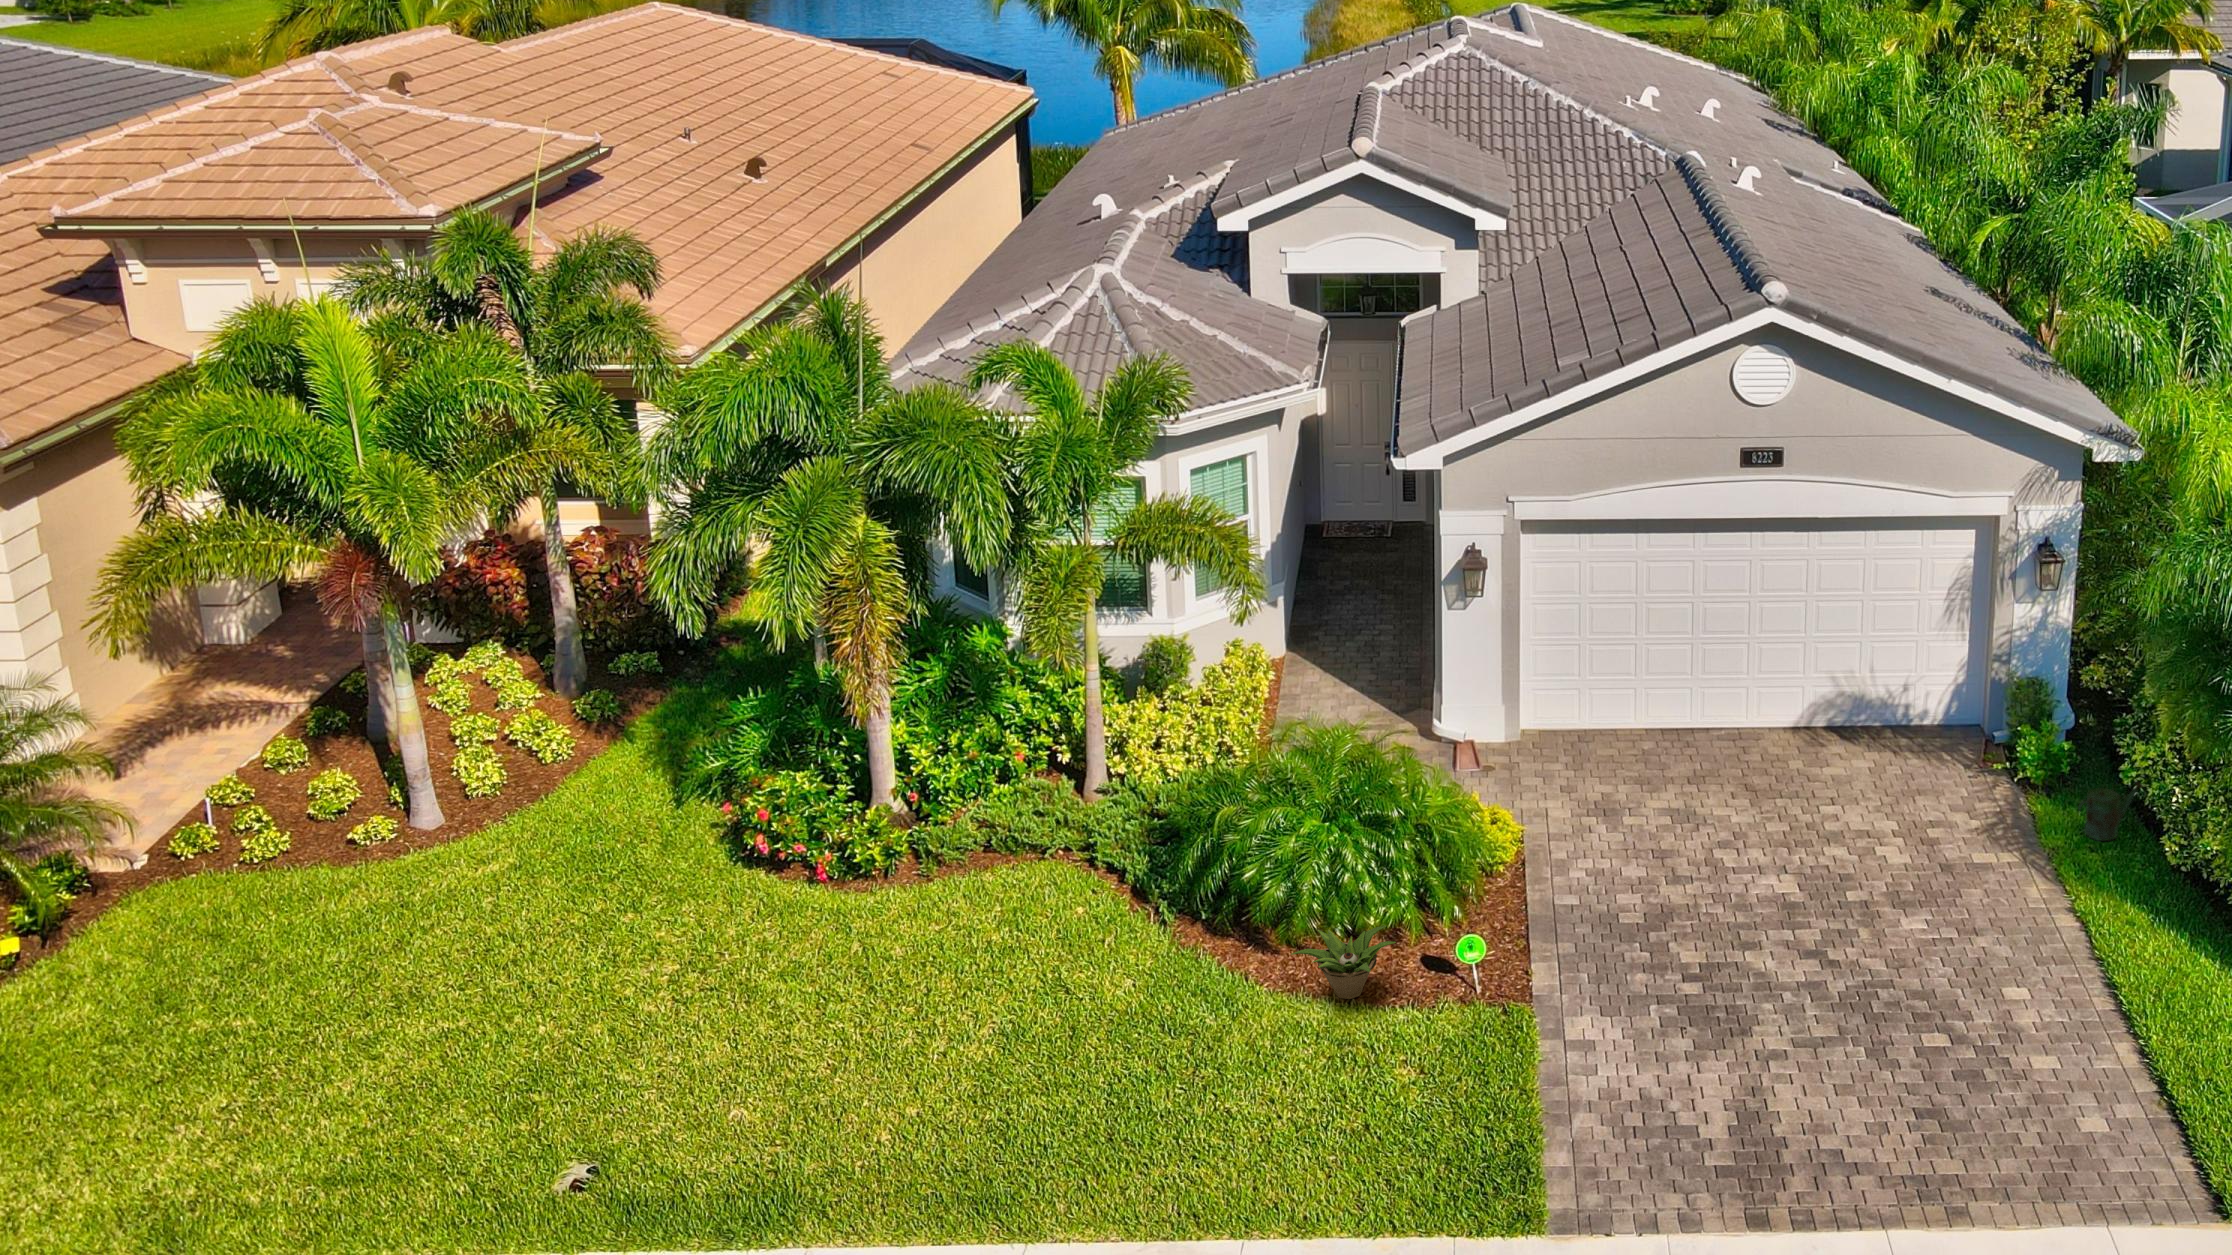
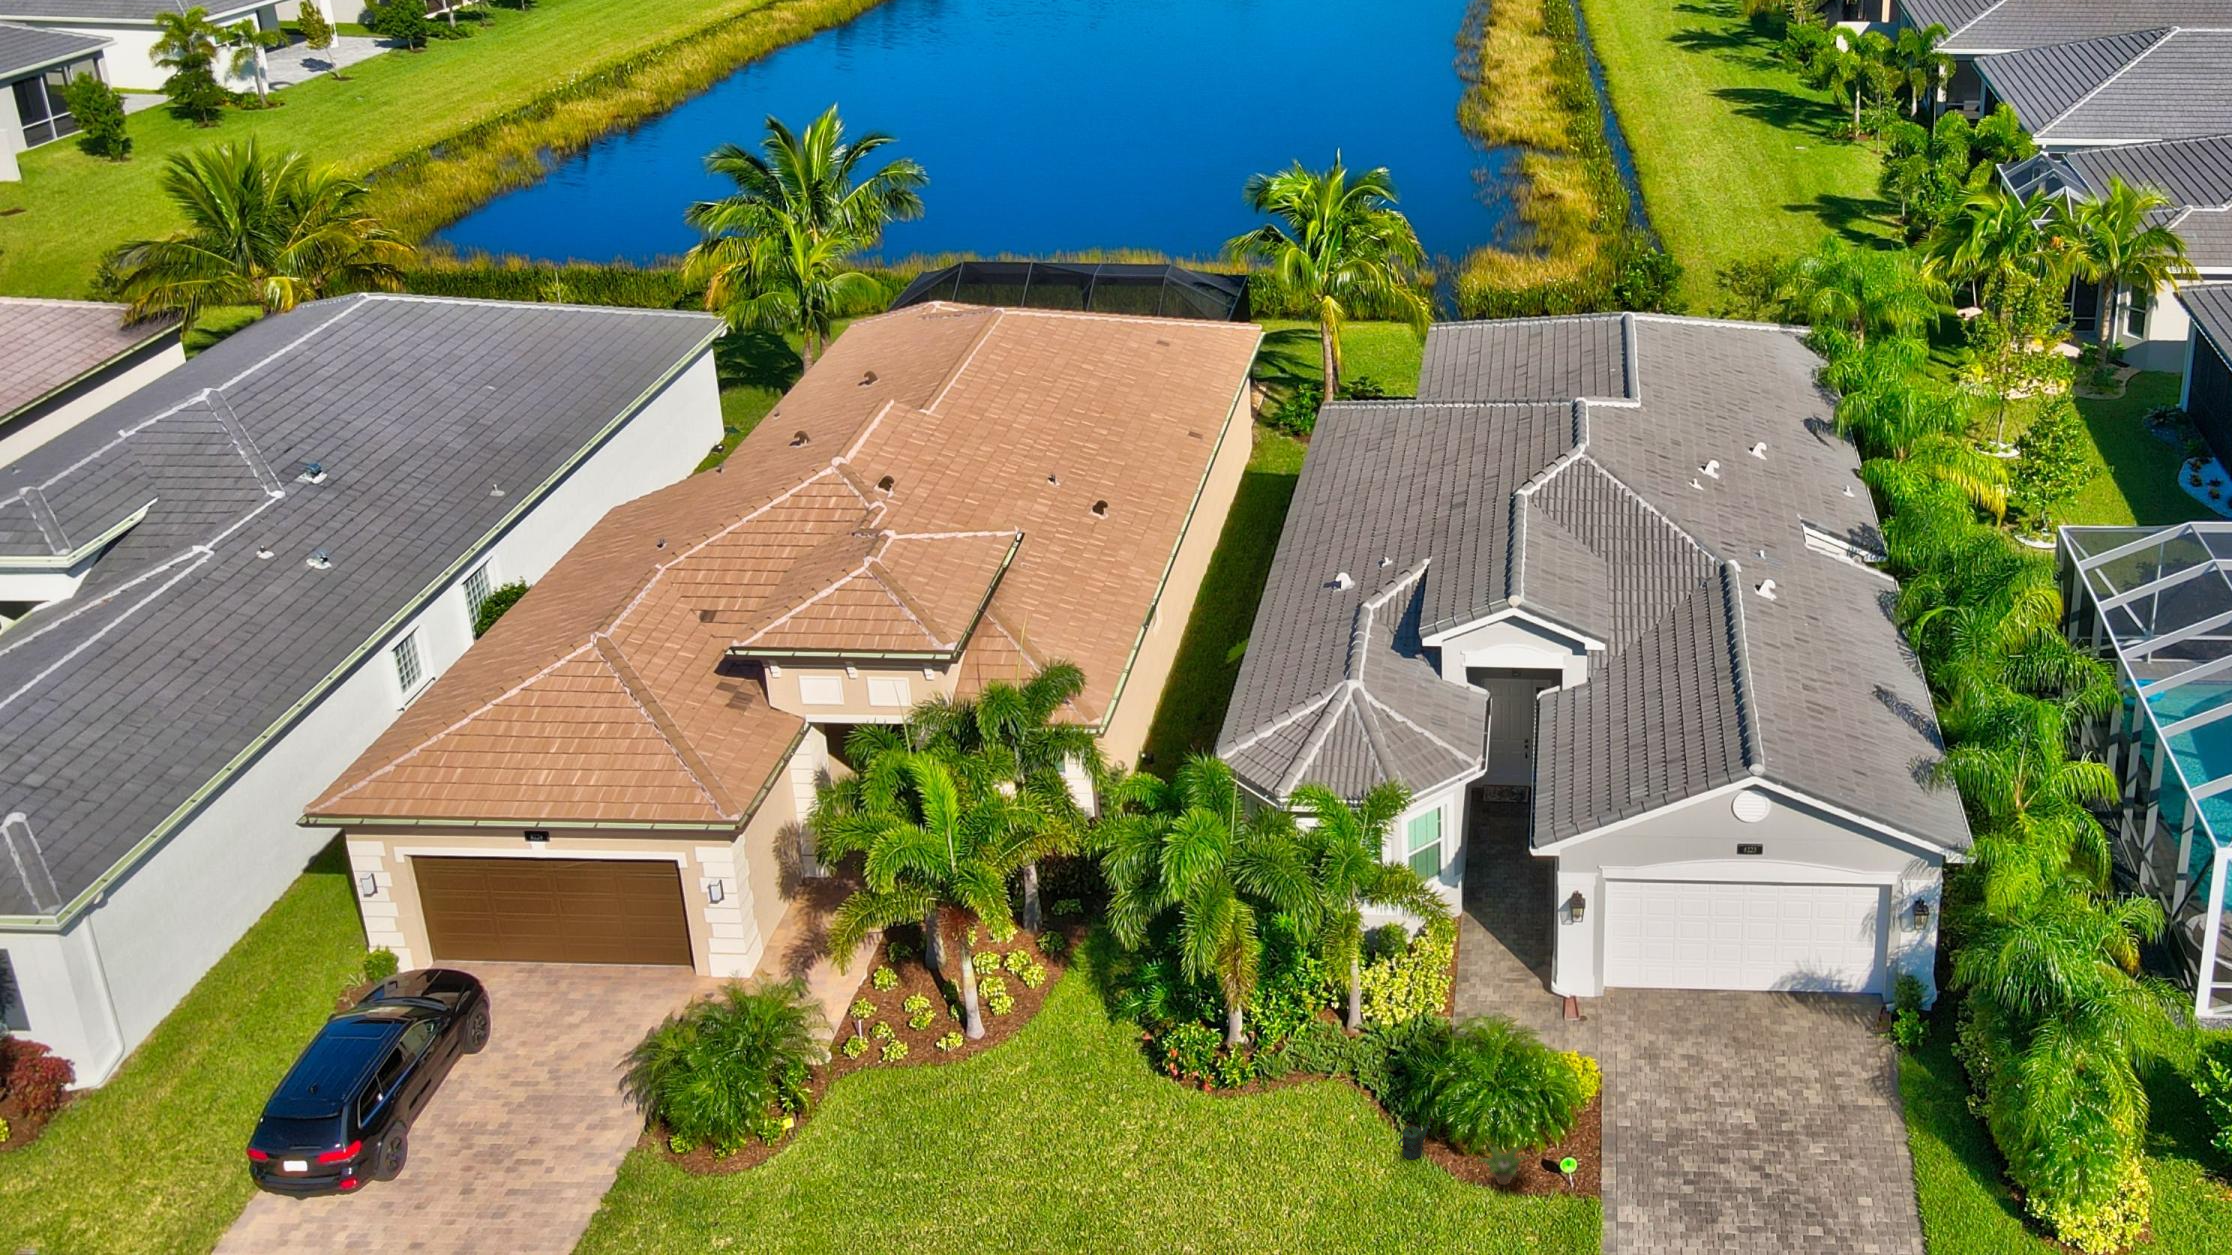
watering can: present [2078,782,2143,841] -> present [1398,1117,1434,1159]

